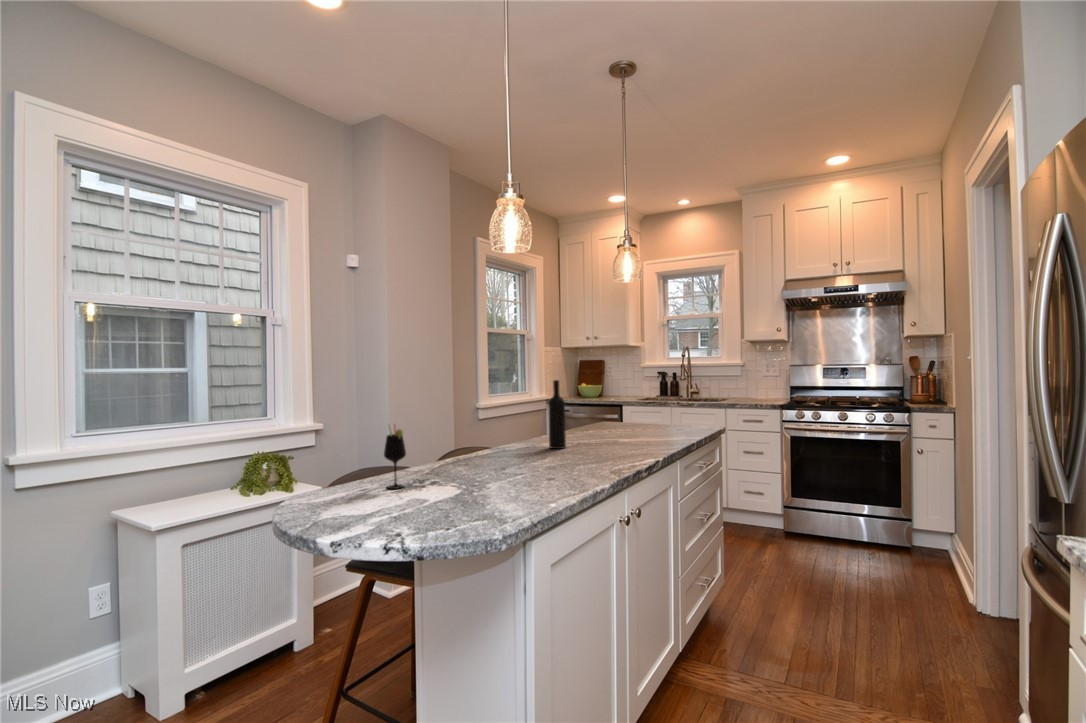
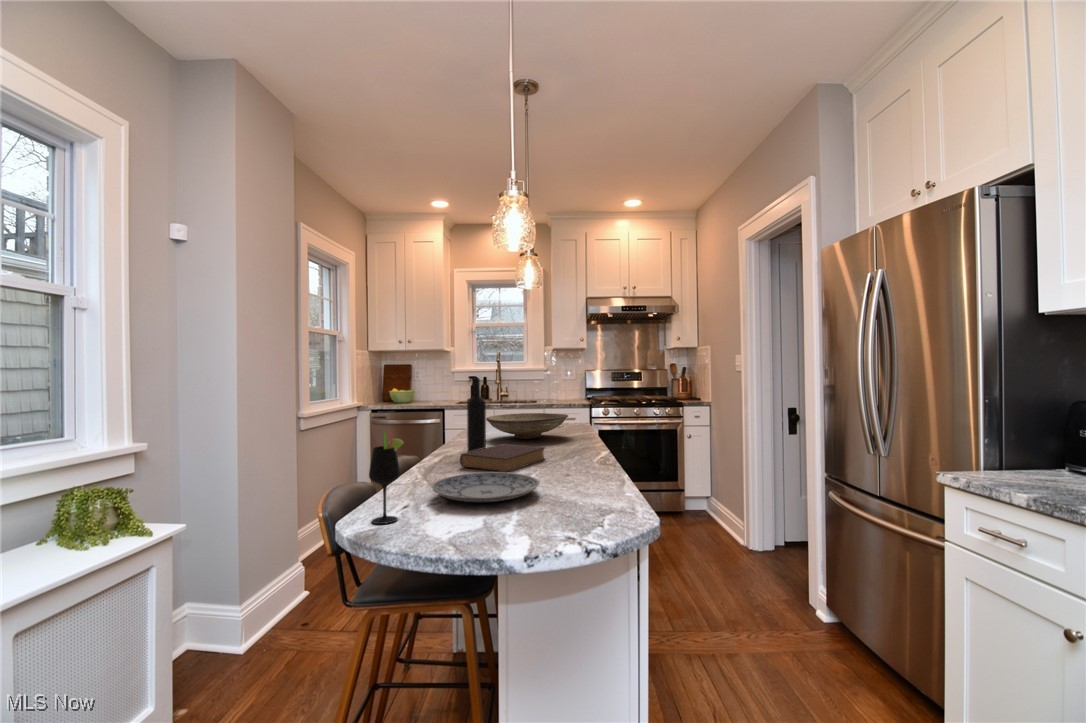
decorative bowl: none [591,413,673,439] -> present [486,413,568,439]
book: none [518,441,598,466] -> present [460,444,545,472]
plate: none [442,462,530,484] -> present [432,472,539,502]

